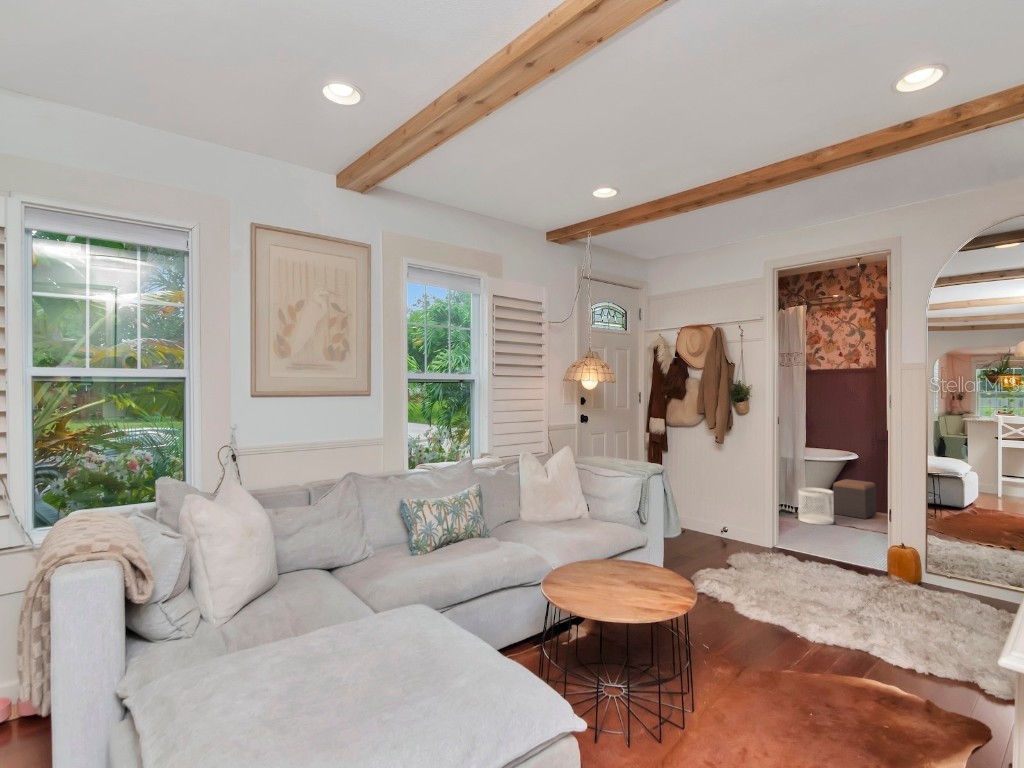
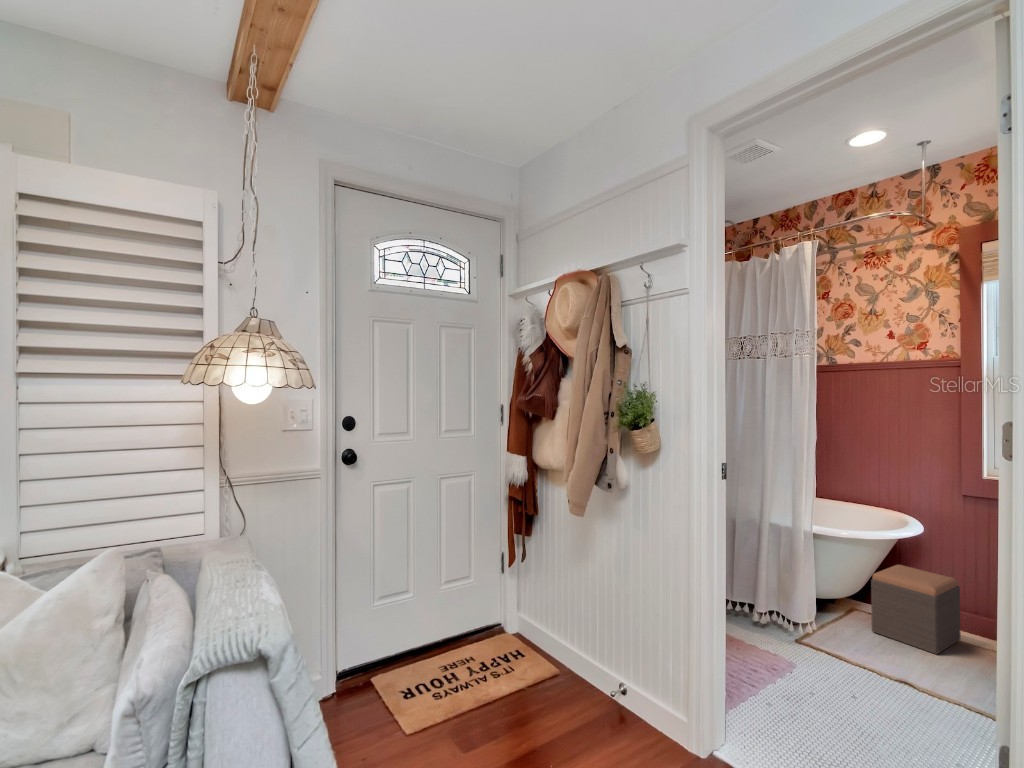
waste basket: present [798,487,834,525] -> none [798,582,867,667]

